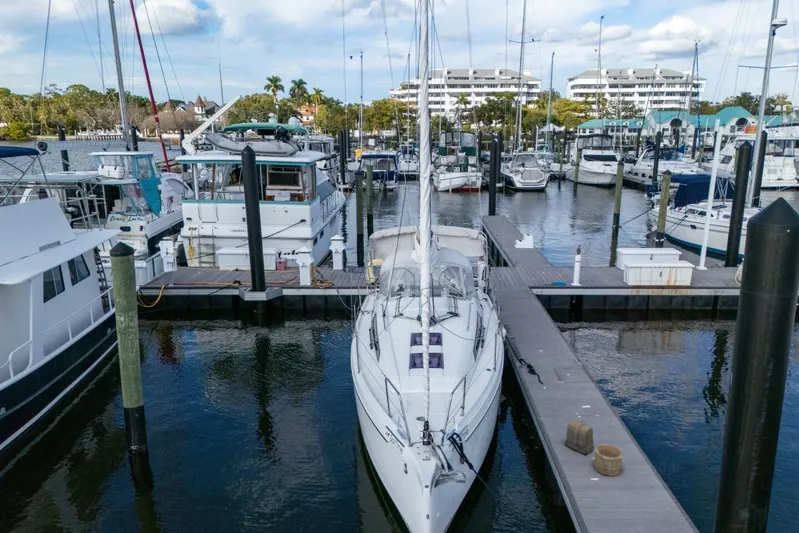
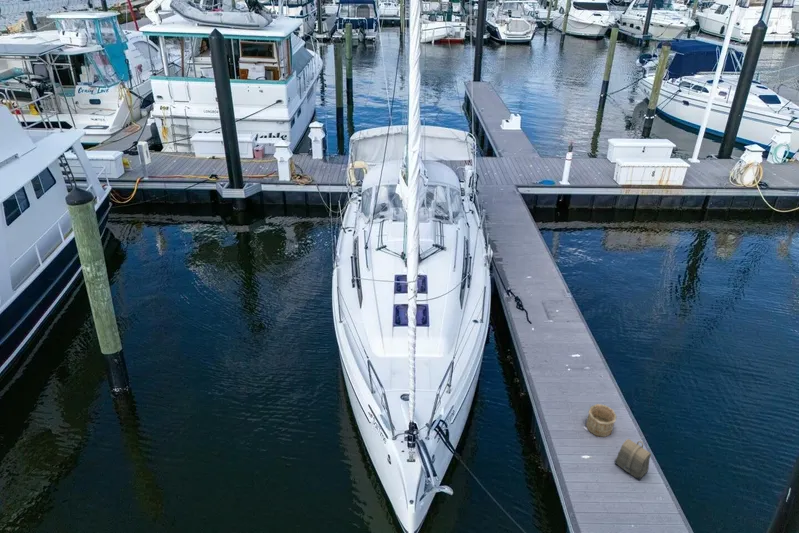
backpack: present [565,420,594,455] -> present [615,439,651,480]

